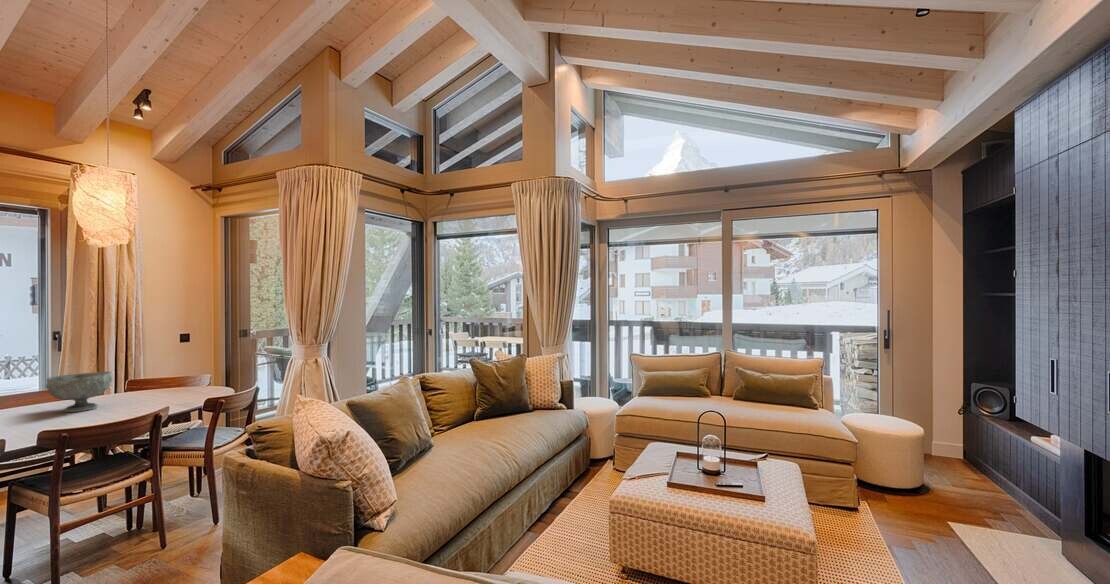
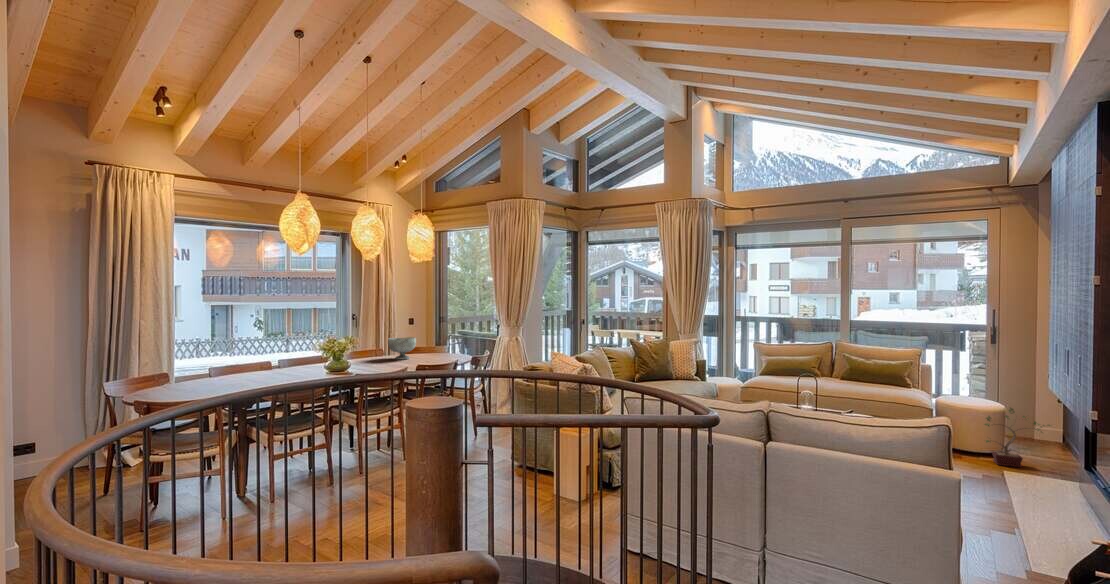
potted plant: none [915,434,1000,513] -> present [985,408,1051,467]

